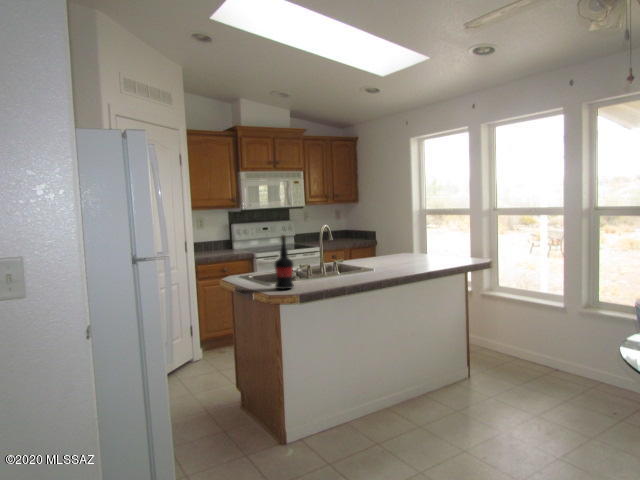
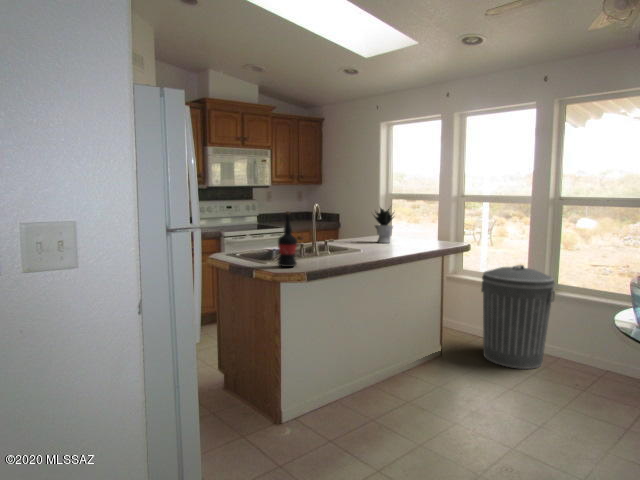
potted plant: none [389,222,415,261] -> present [374,206,393,243]
trash can: none [510,281,591,394] -> present [481,265,555,369]

